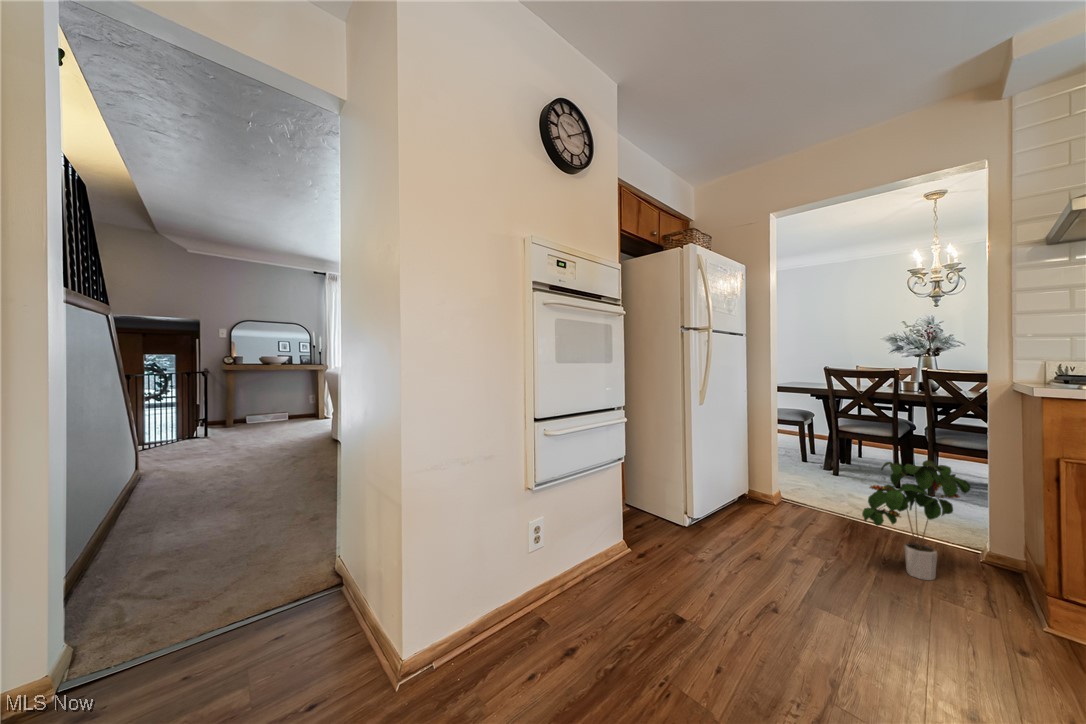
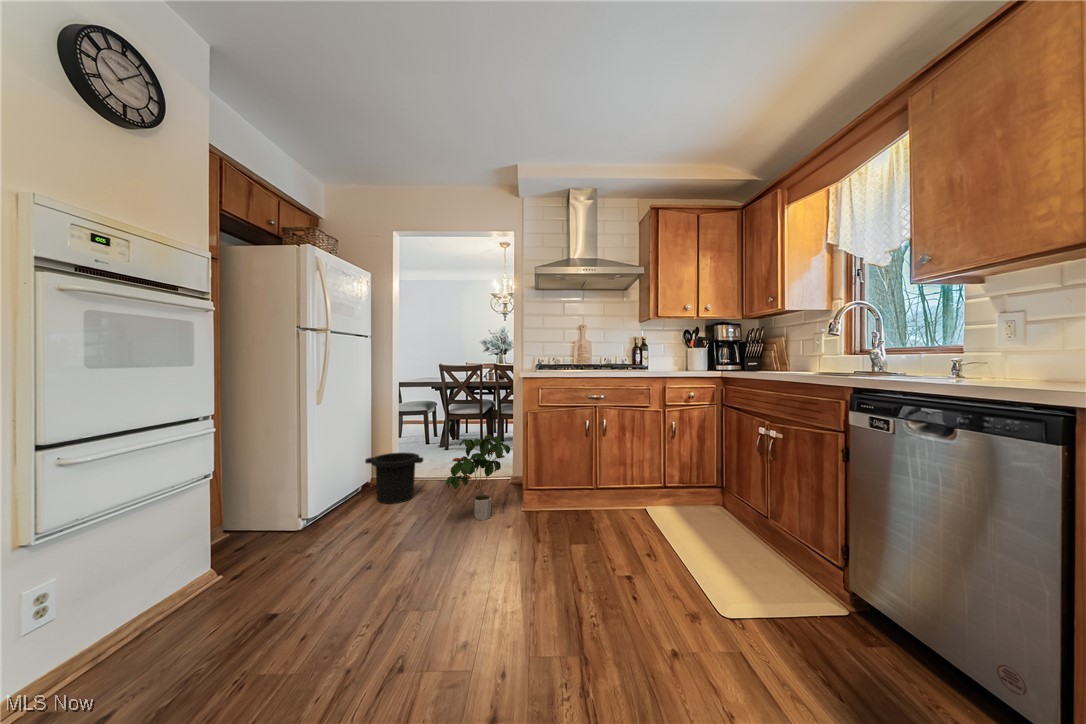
trash can: none [744,466,818,527] -> present [365,453,423,504]

